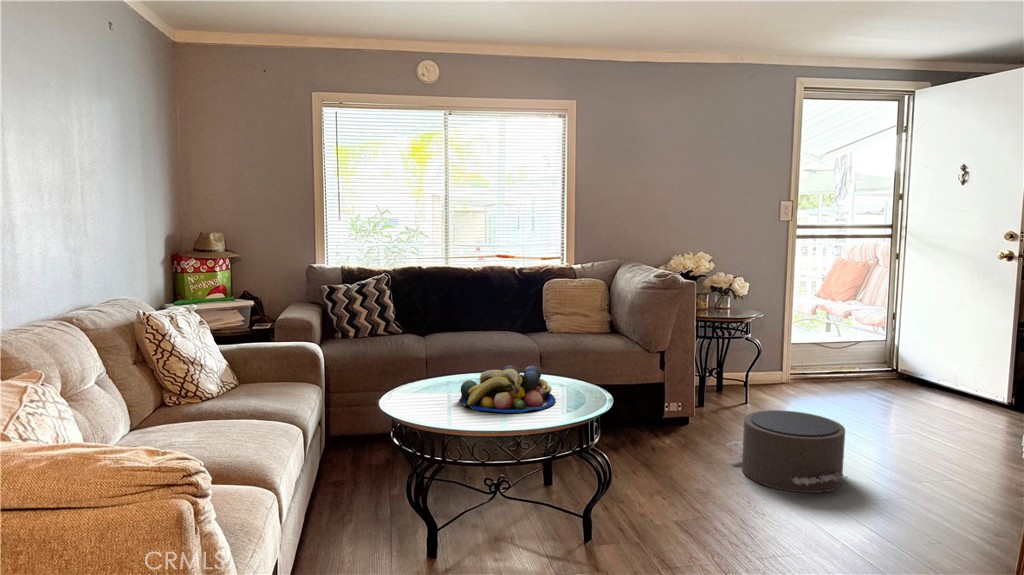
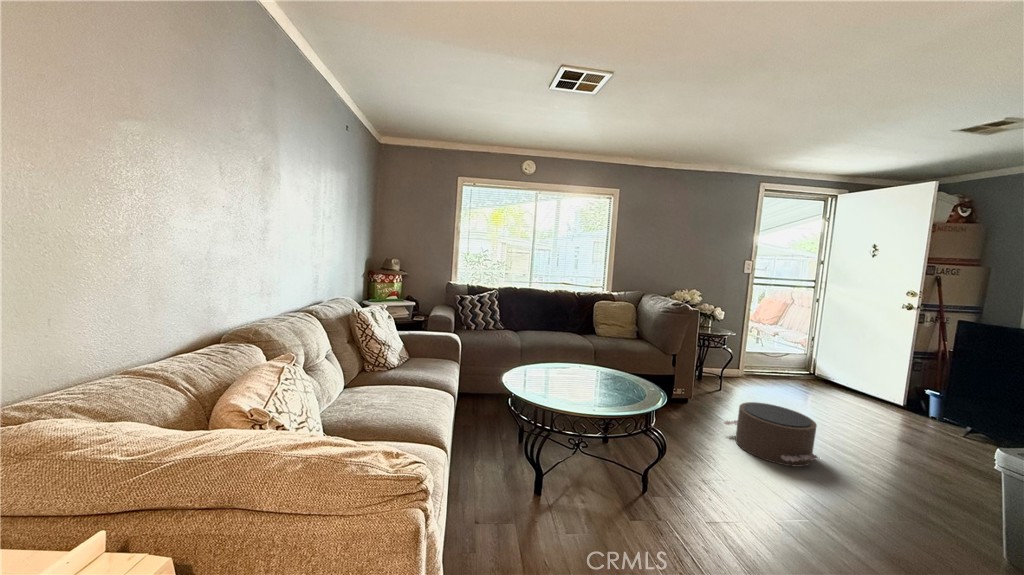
fruit bowl: present [459,365,555,413] -> none [557,362,624,398]

